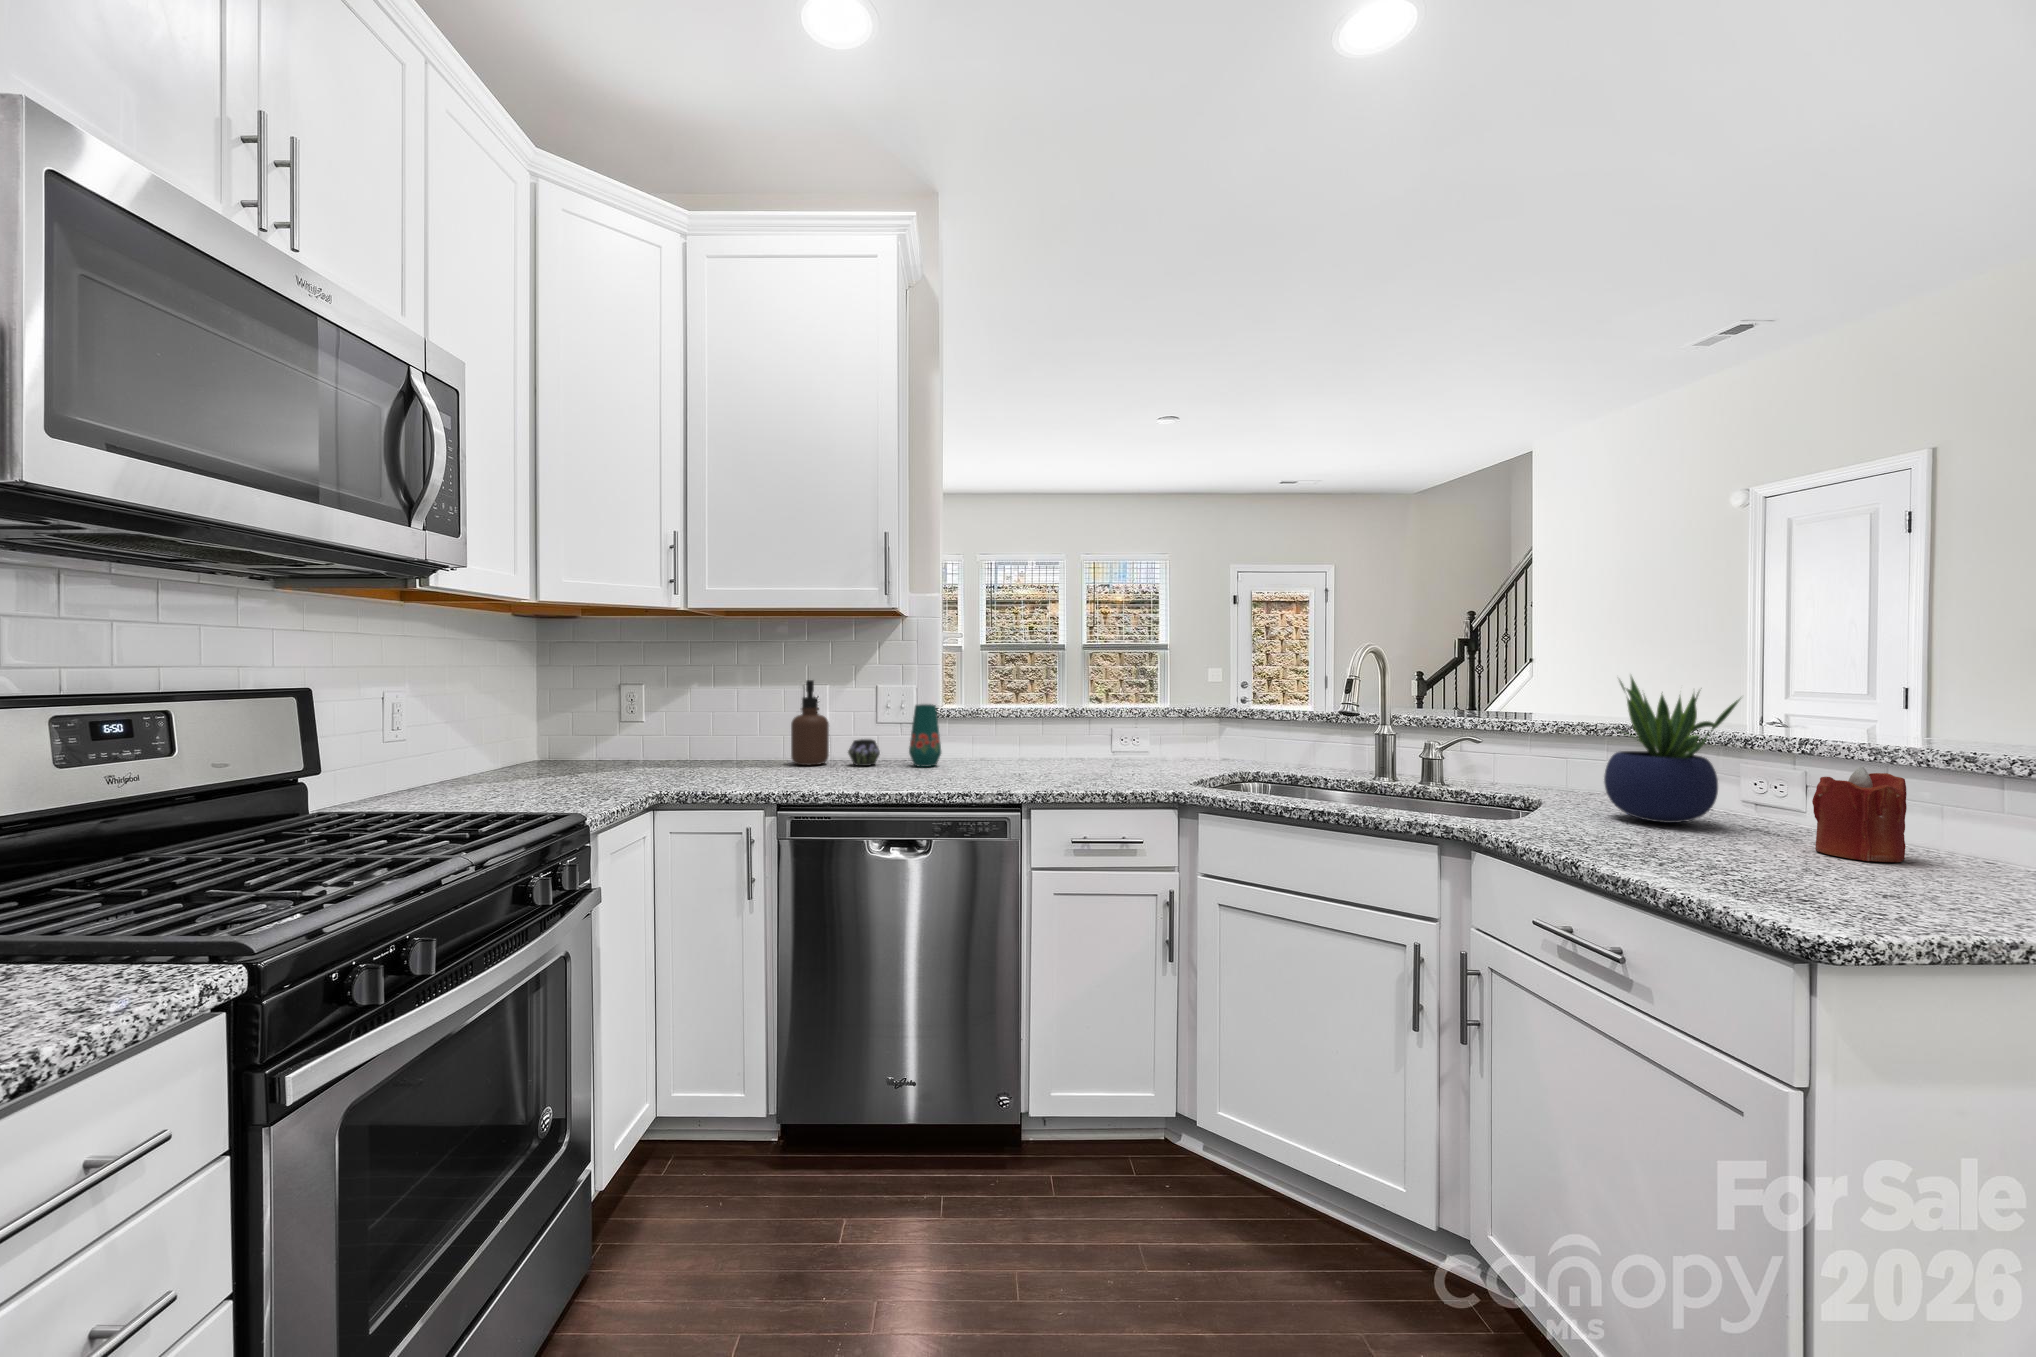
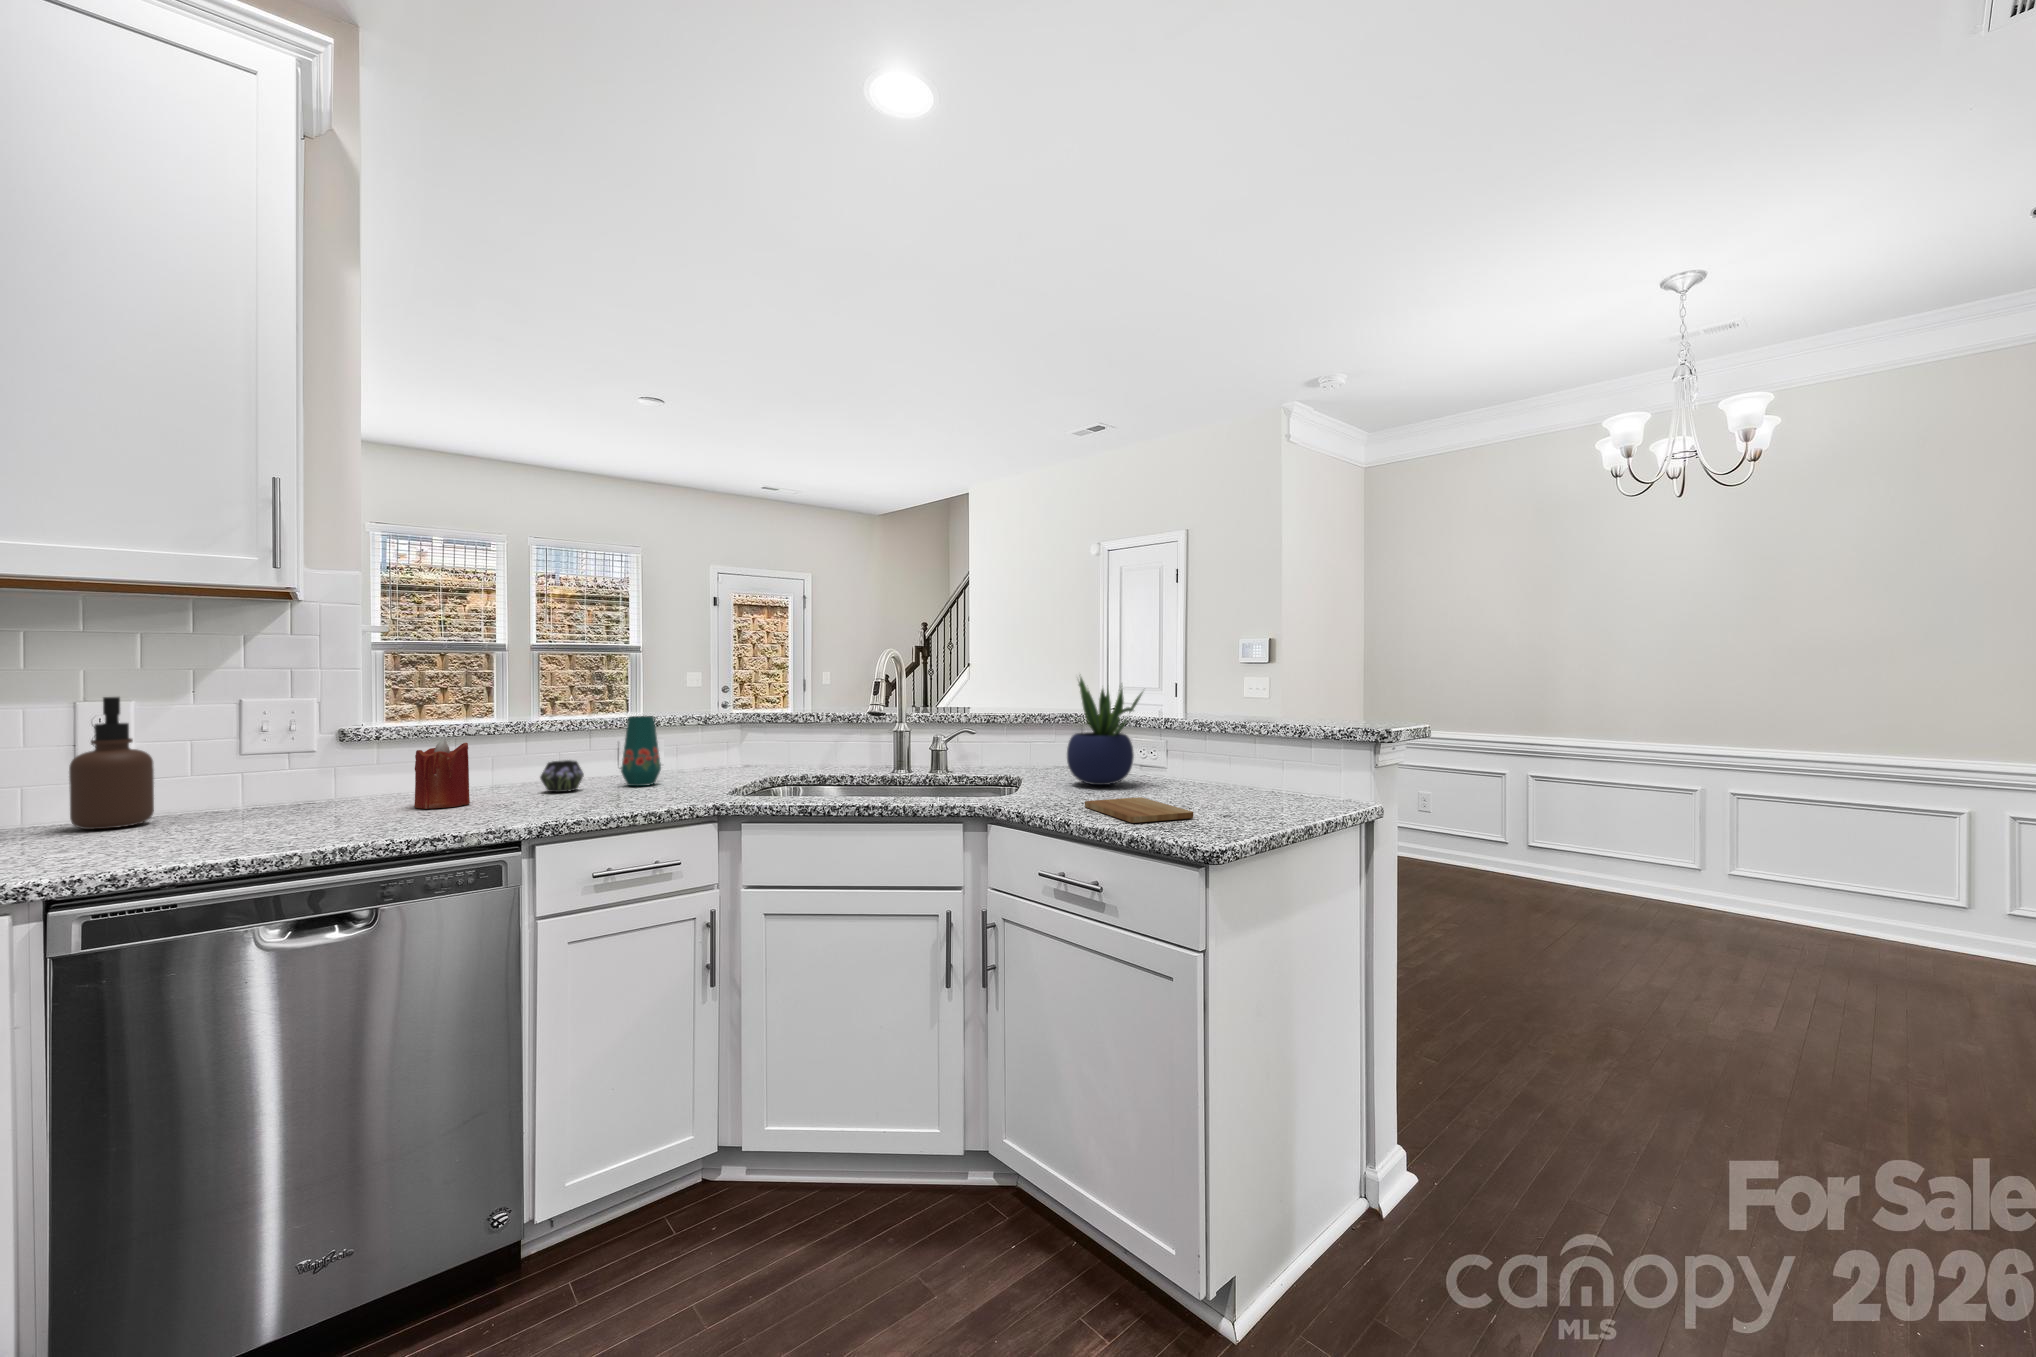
vase: present [848,704,941,767] -> present [540,716,661,792]
candle: present [1812,766,1907,862] -> present [415,739,470,809]
cutting board: none [1613,840,1802,887] -> present [1085,797,1193,823]

